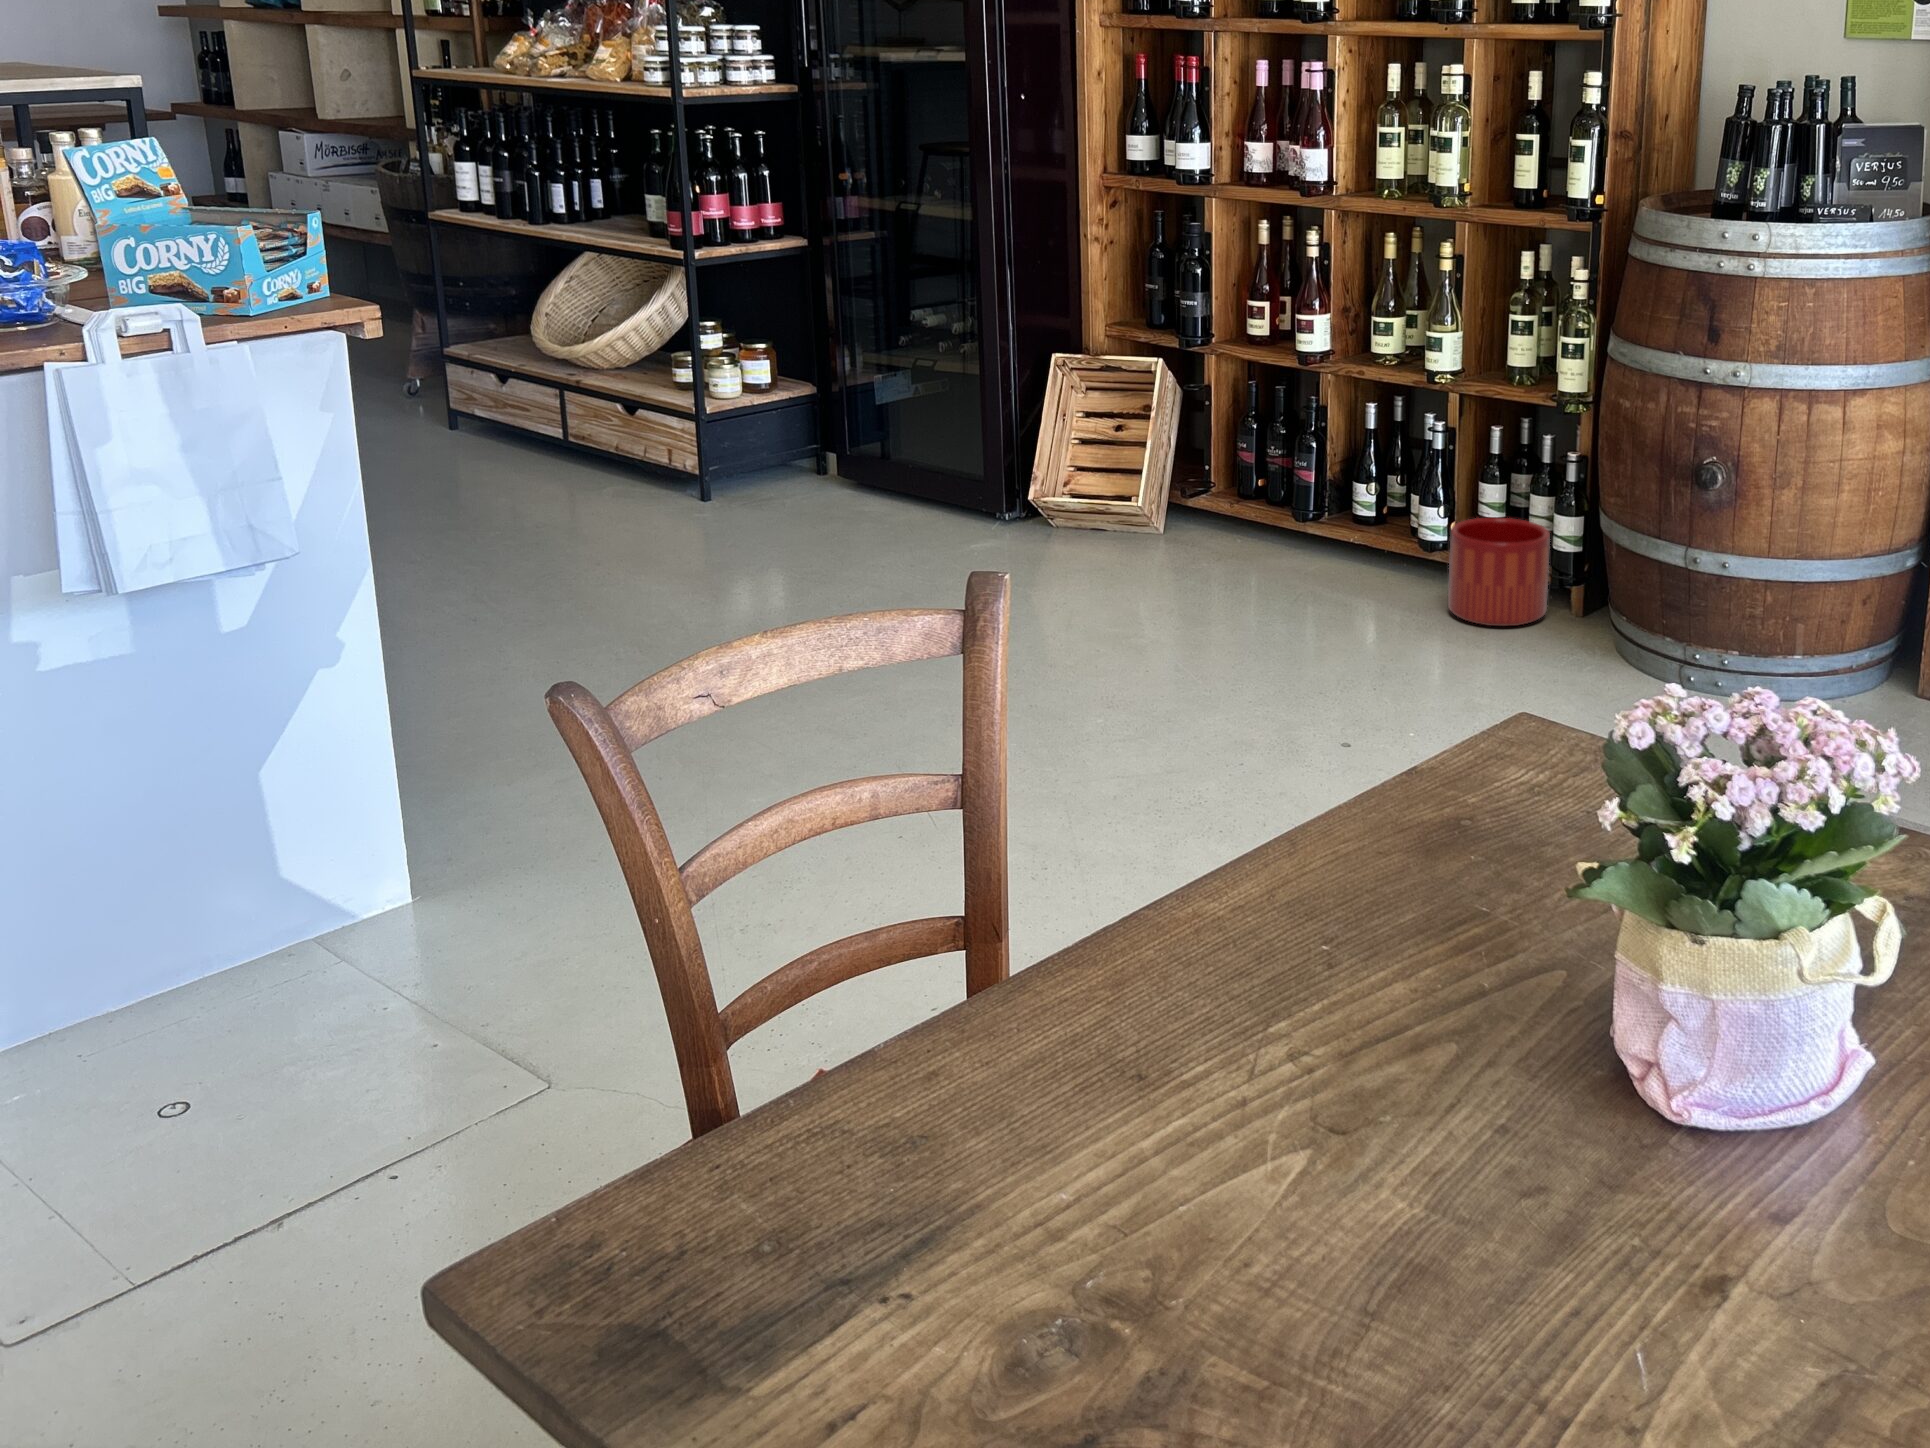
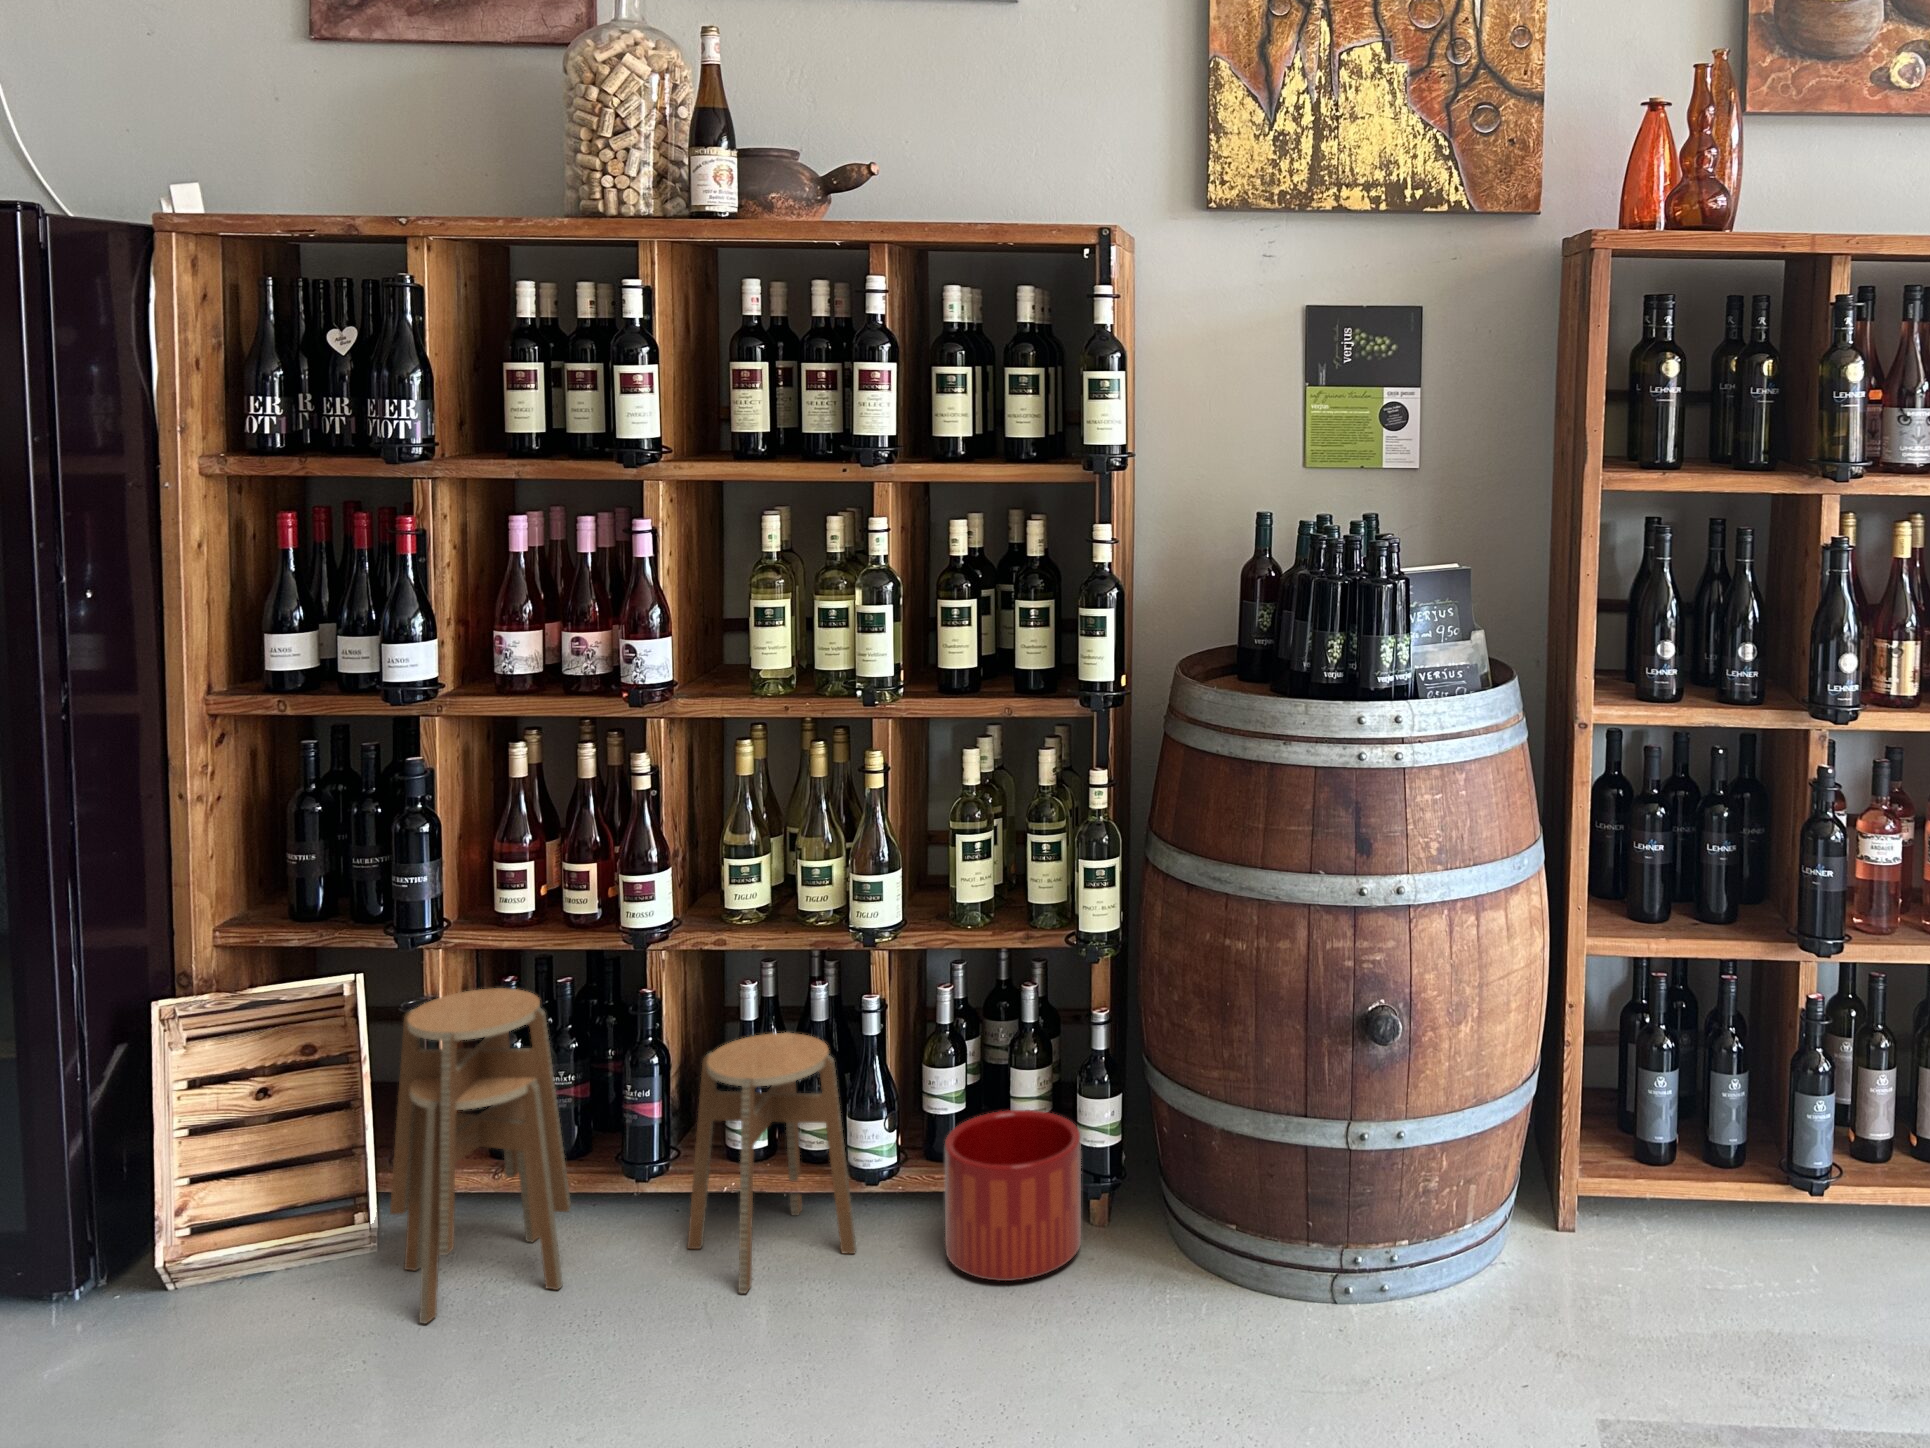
stool: none [1148,371,1405,591] -> present [390,988,856,1323]

